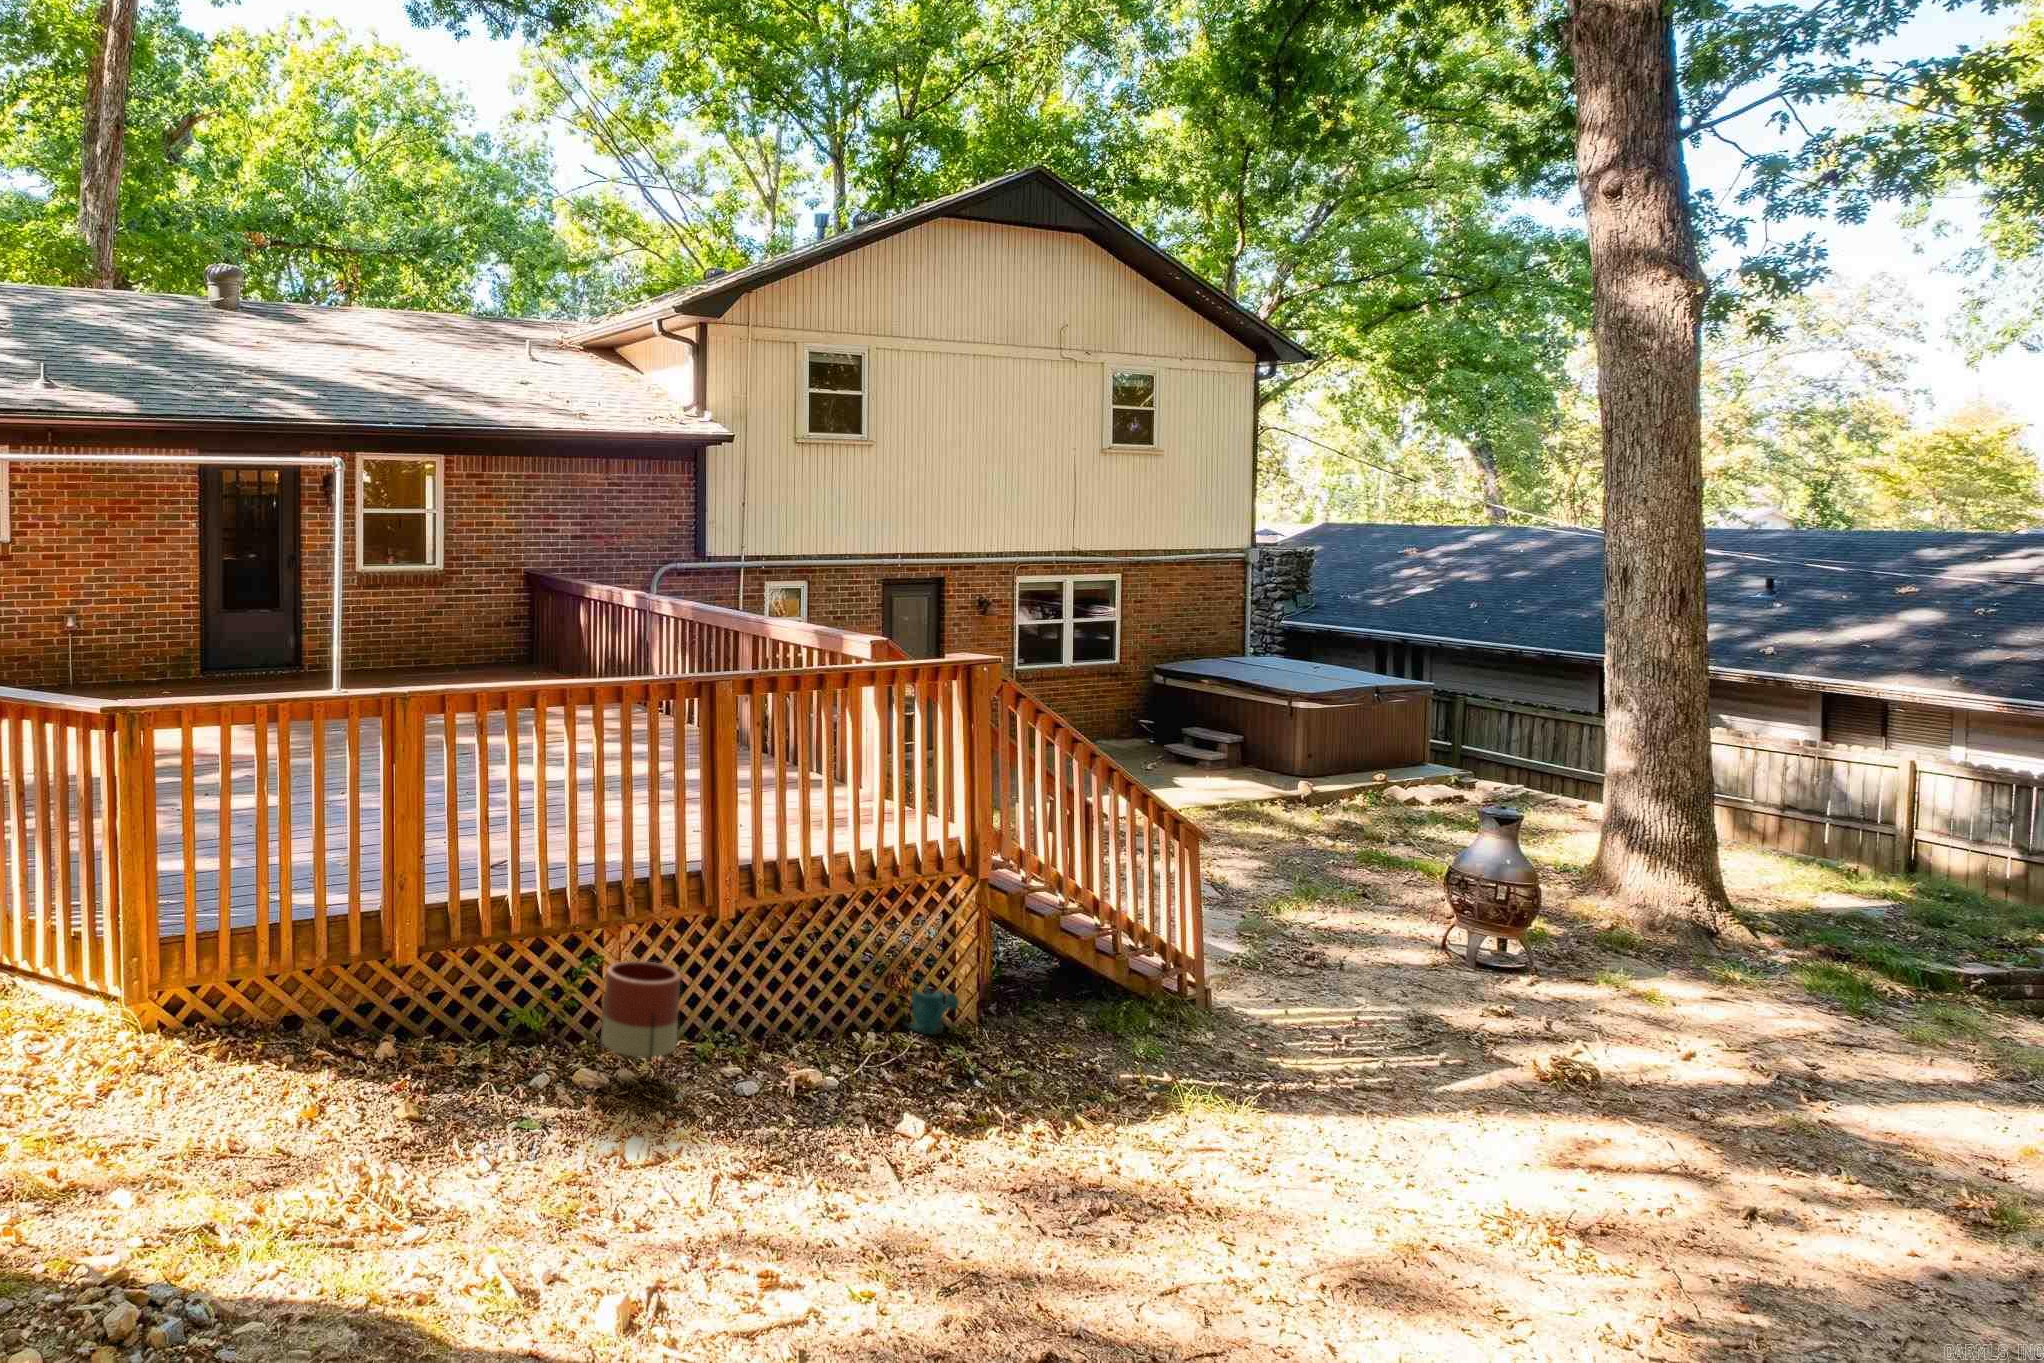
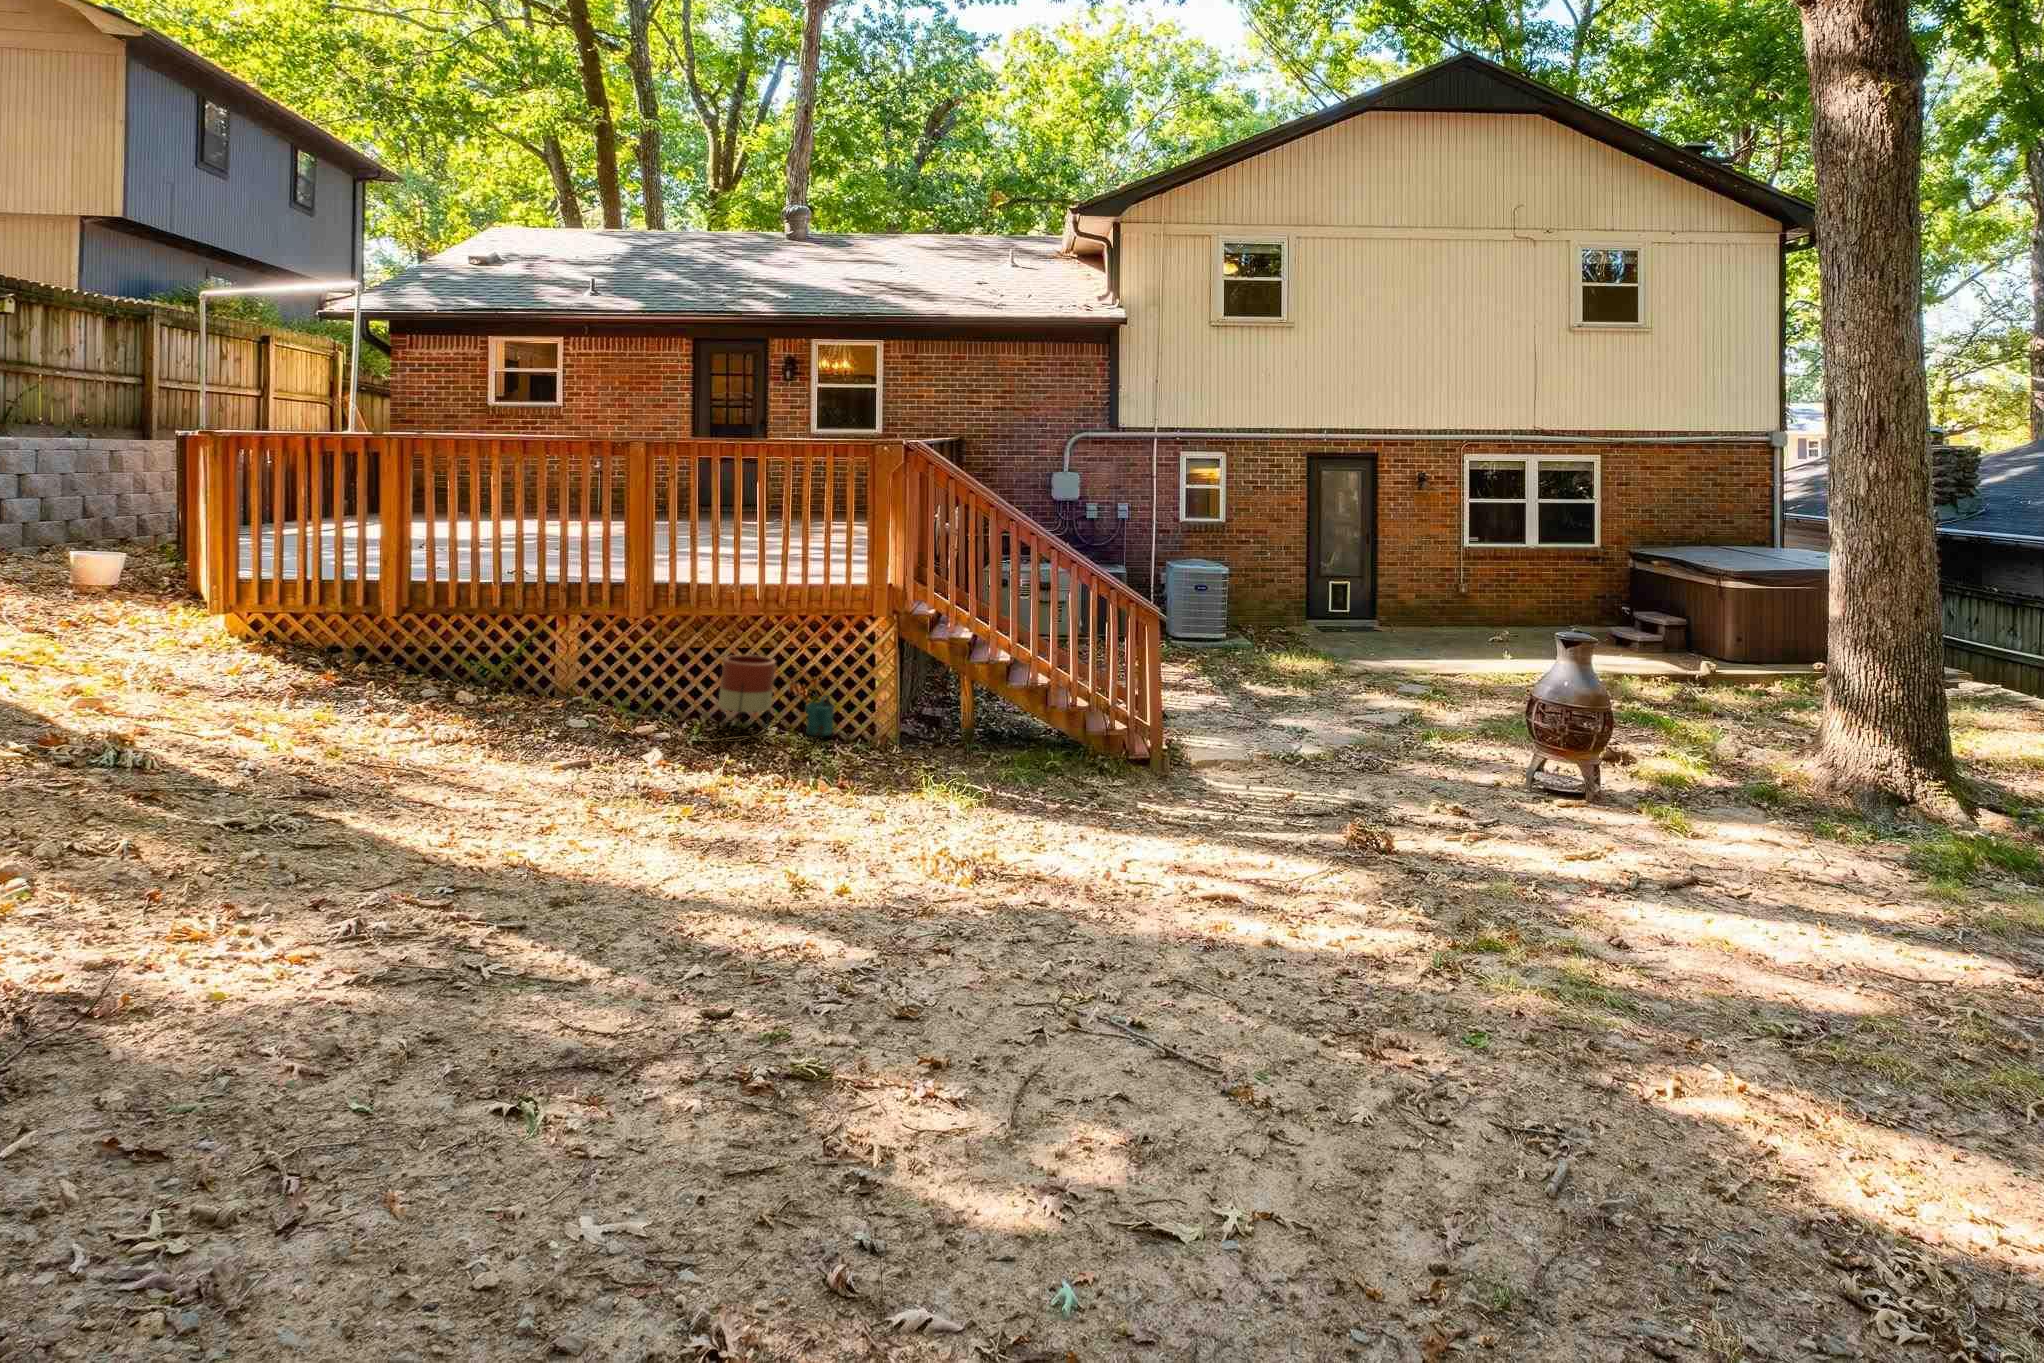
planter: present [600,961,681,1065] -> present [718,655,775,721]

